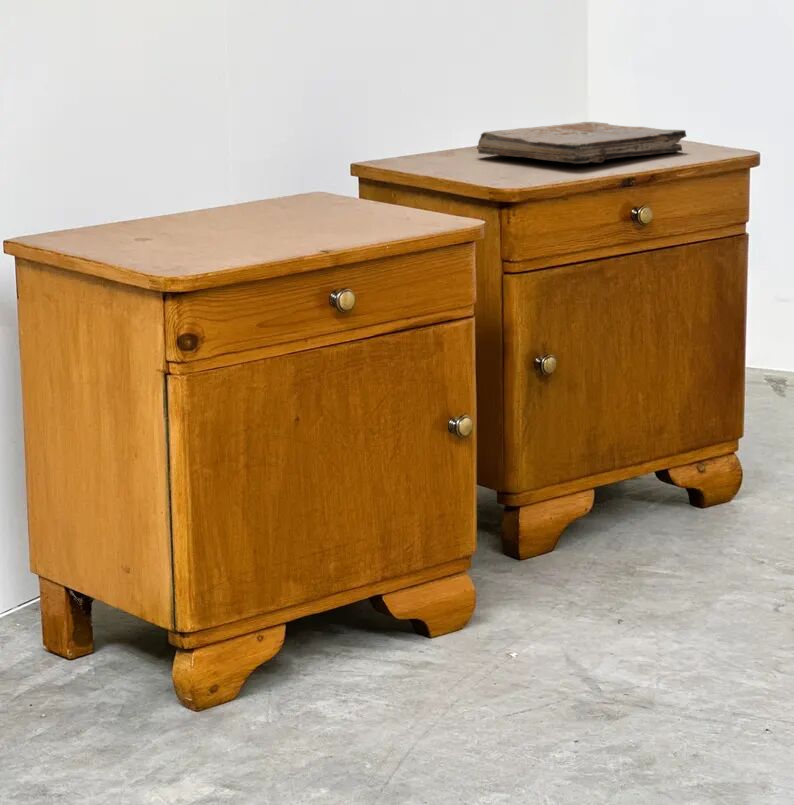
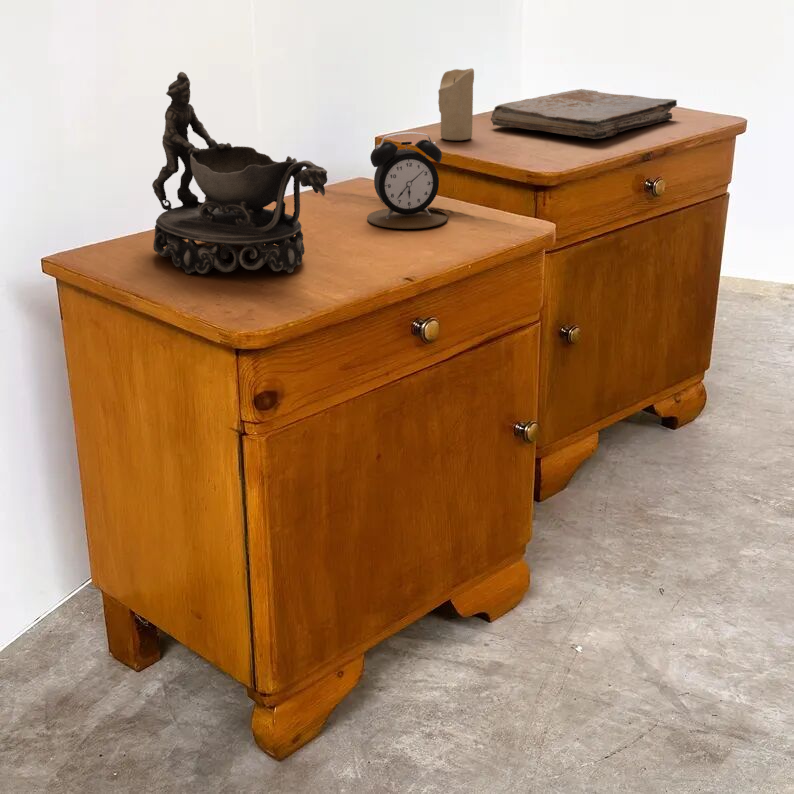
decorative bowl: none [104,75,252,248] -> present [152,72,327,274]
candle: none [414,92,451,166] -> present [438,68,474,140]
alarm clock: none [310,138,387,225] -> present [367,132,448,229]

